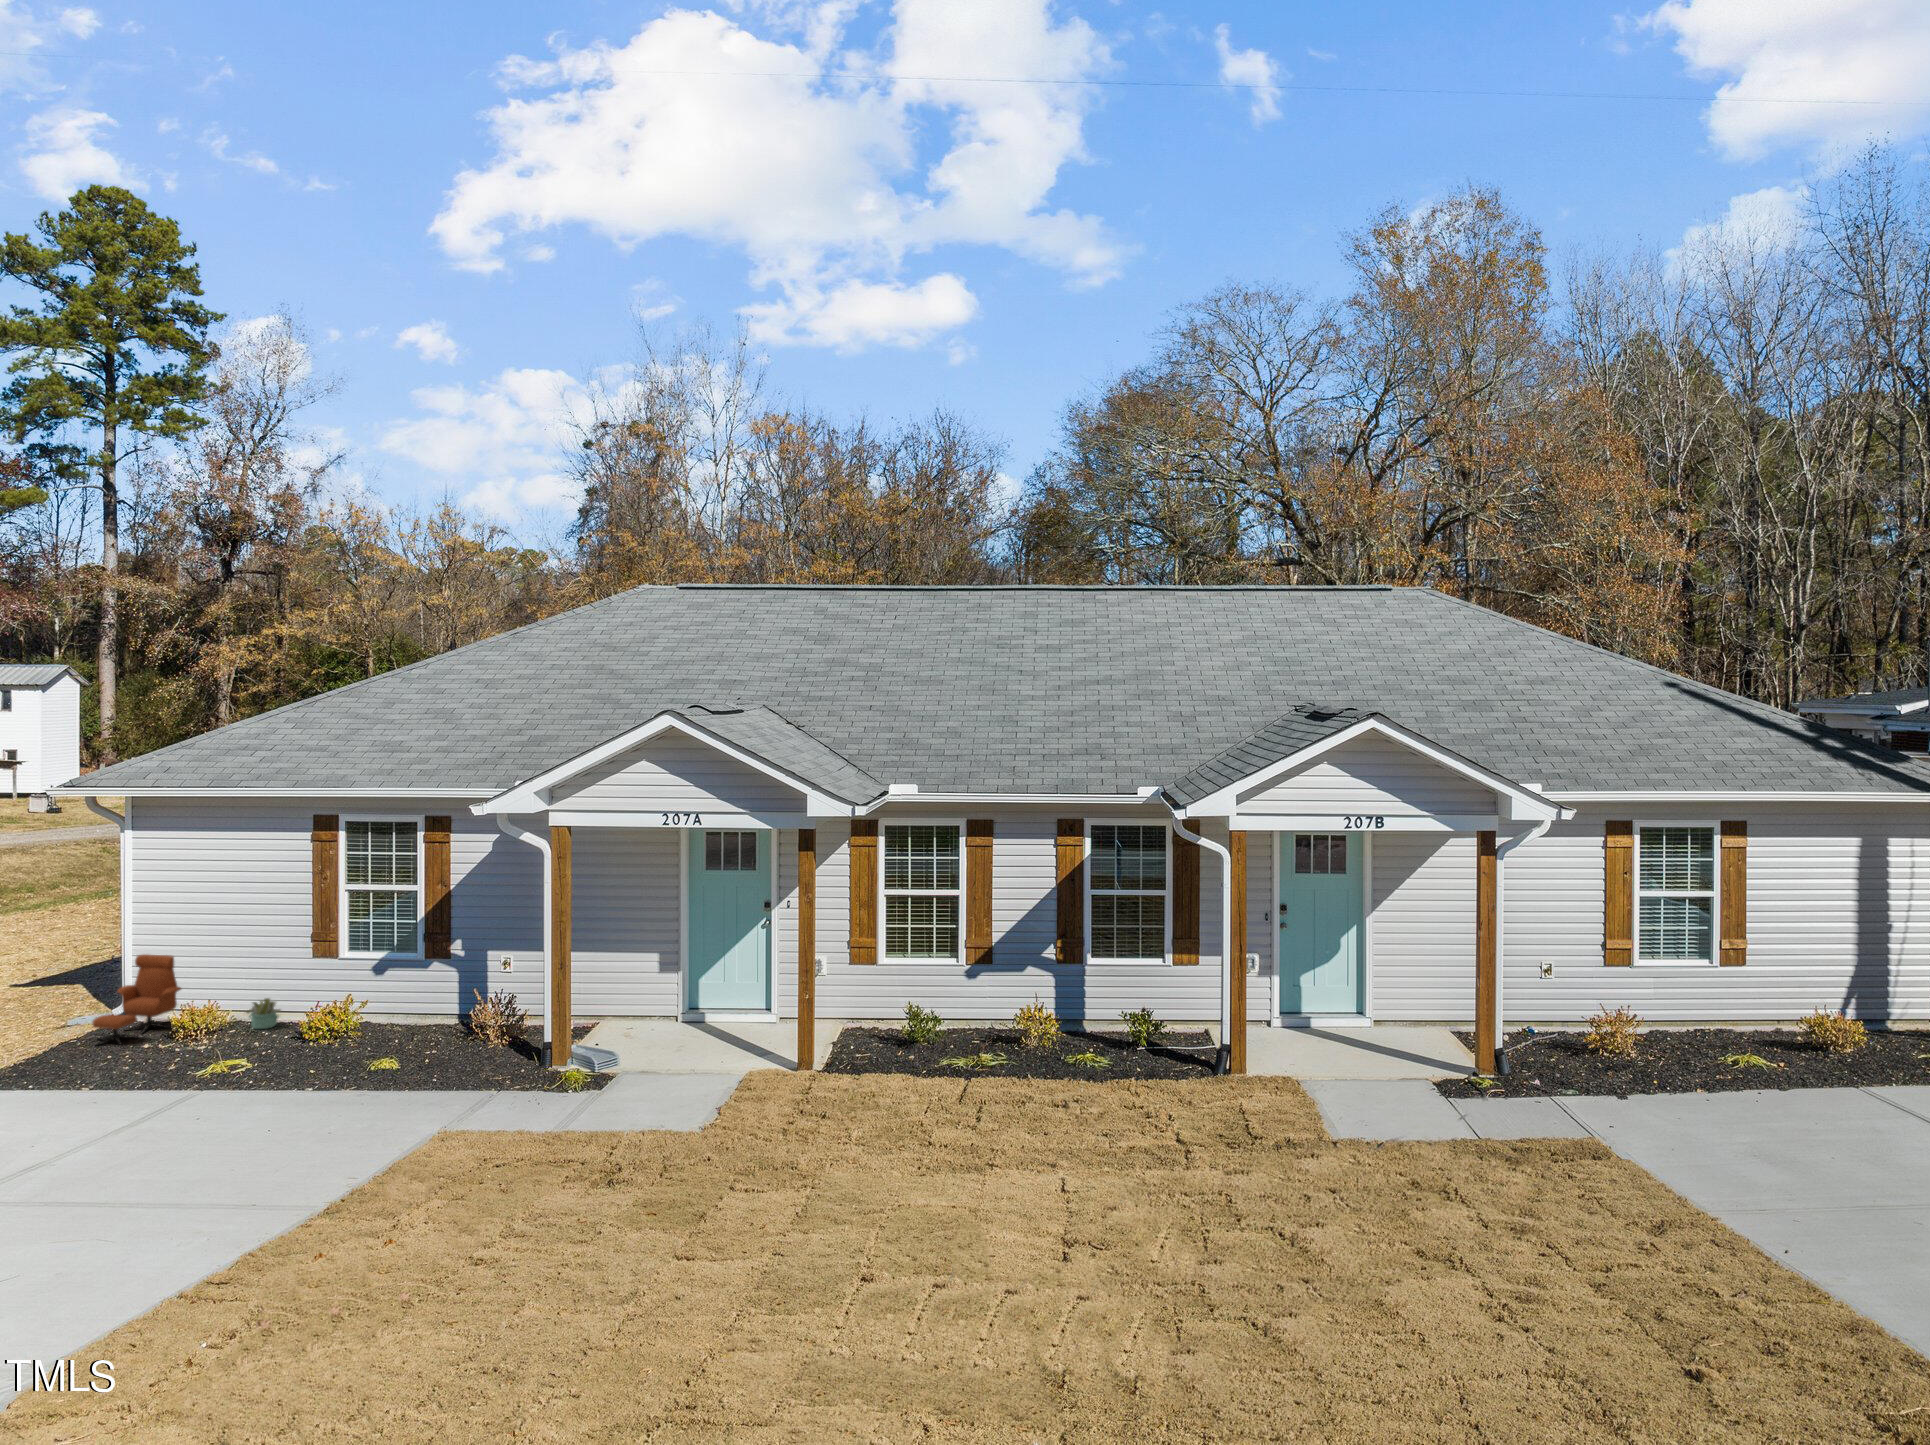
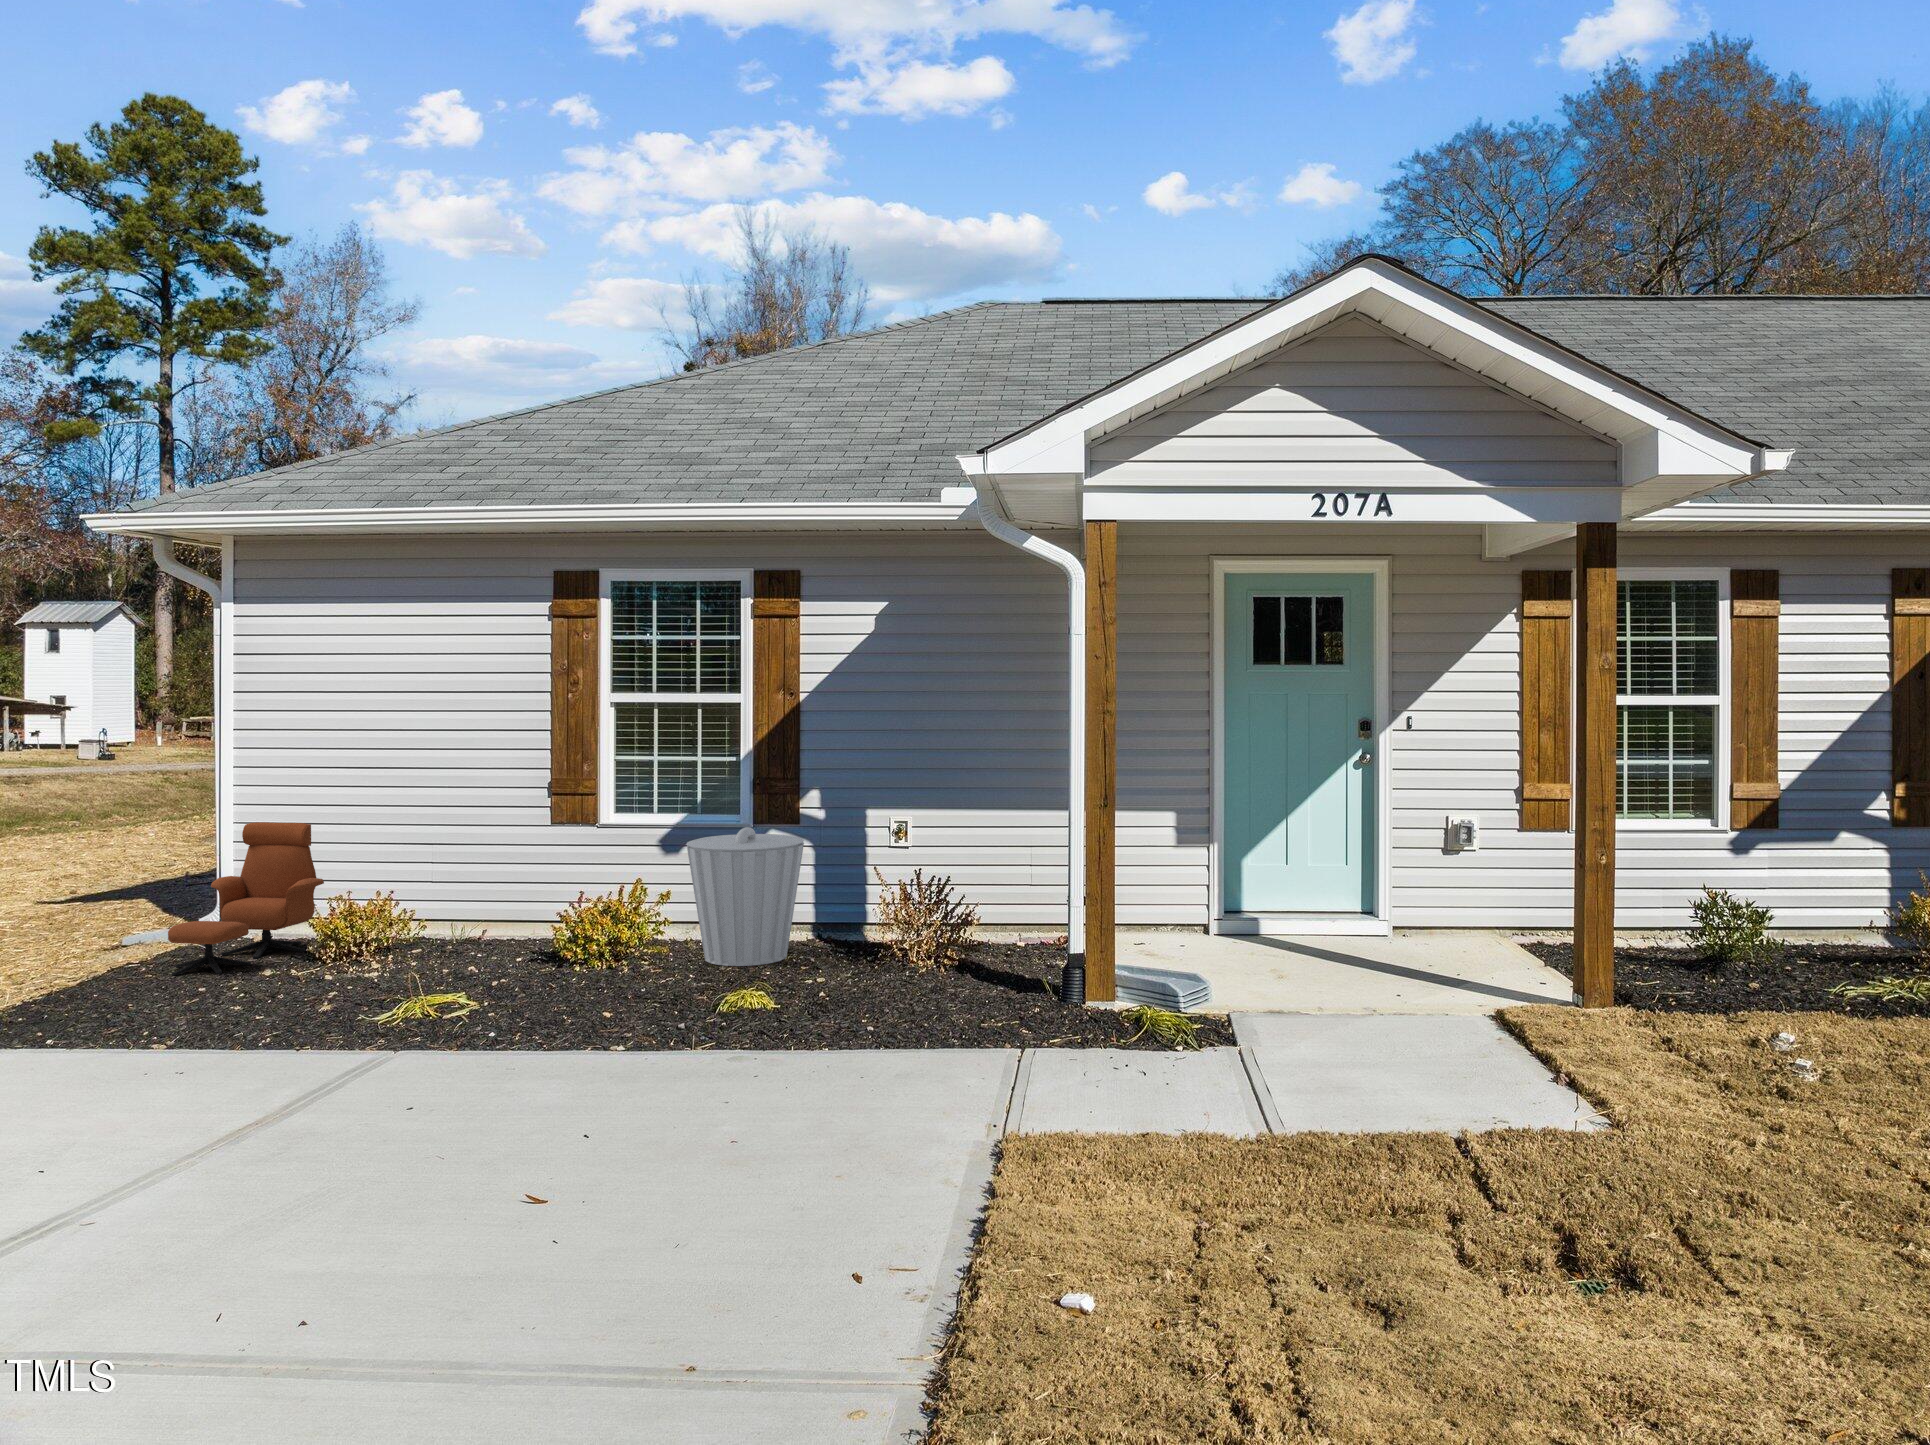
trash can: none [378,963,447,1041] -> present [687,827,804,966]
decorative plant: present [246,998,281,1029] -> none [438,898,502,952]

